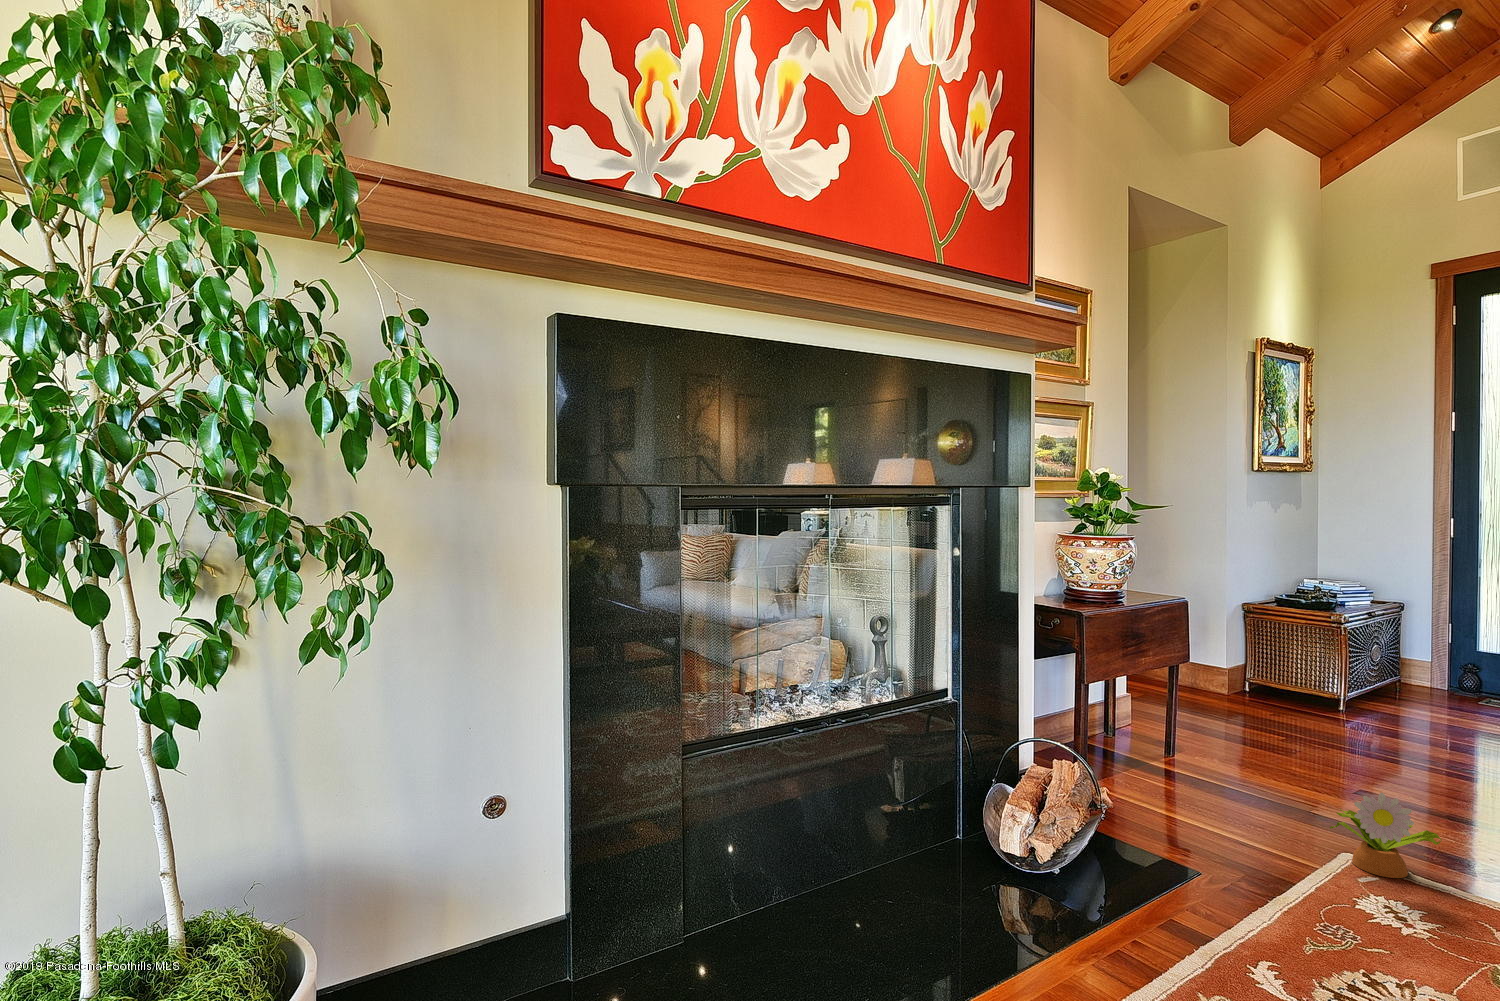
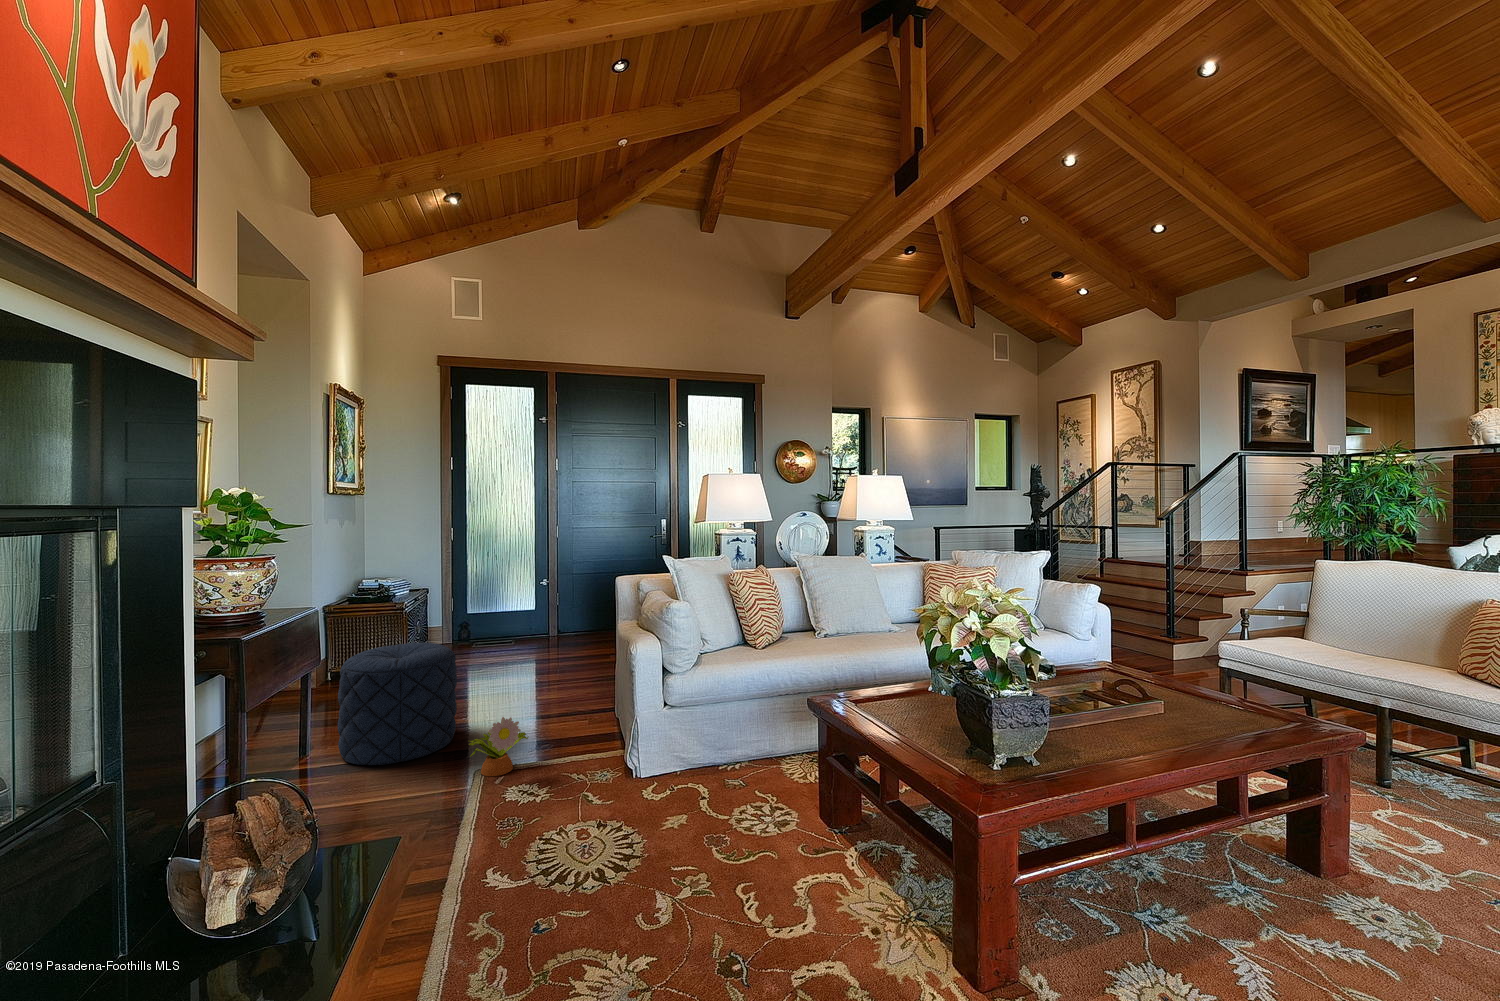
pouf: none [1200,658,1358,810] -> present [338,643,457,765]

